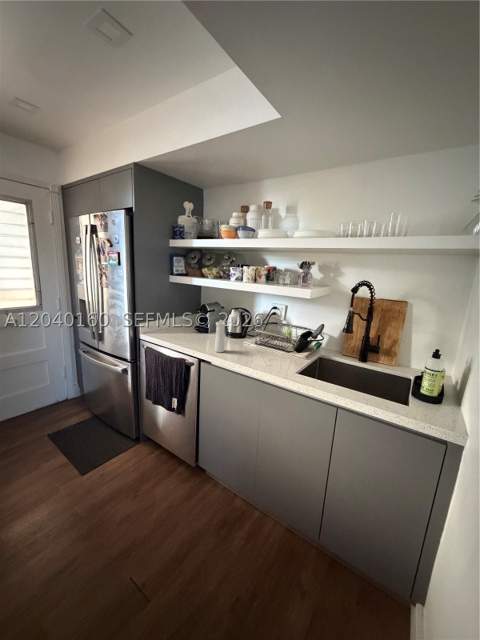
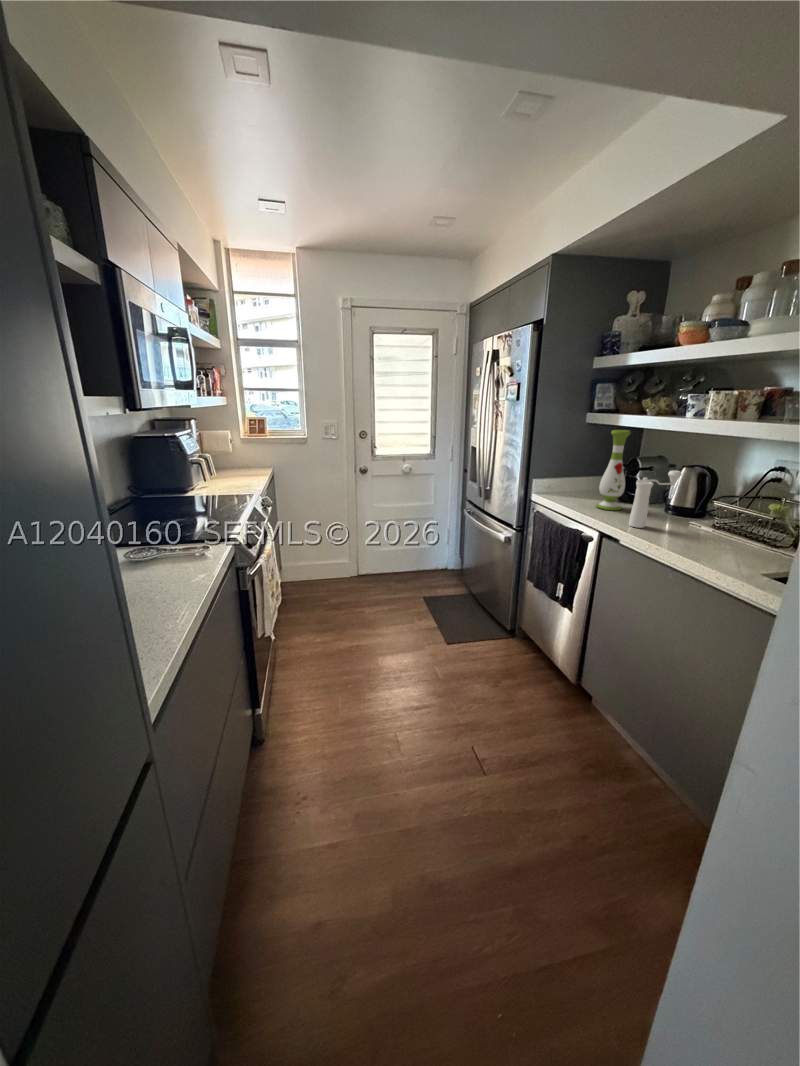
vase: none [189,288,205,341] -> present [596,430,630,511]

